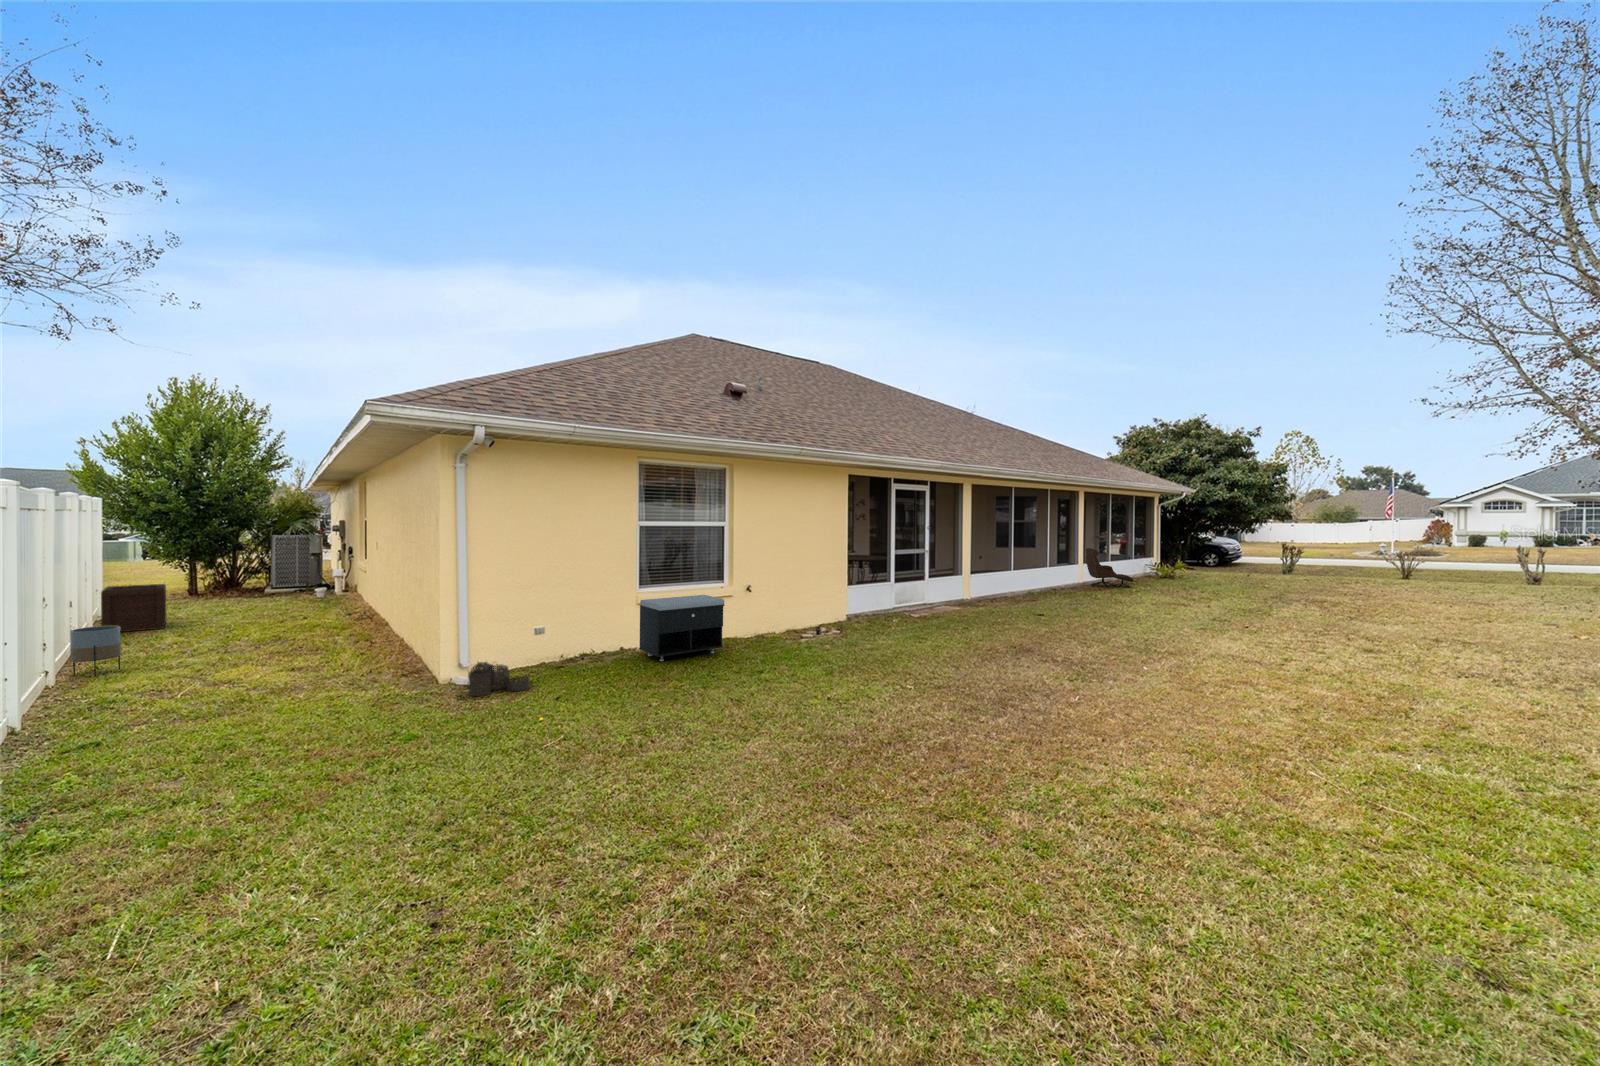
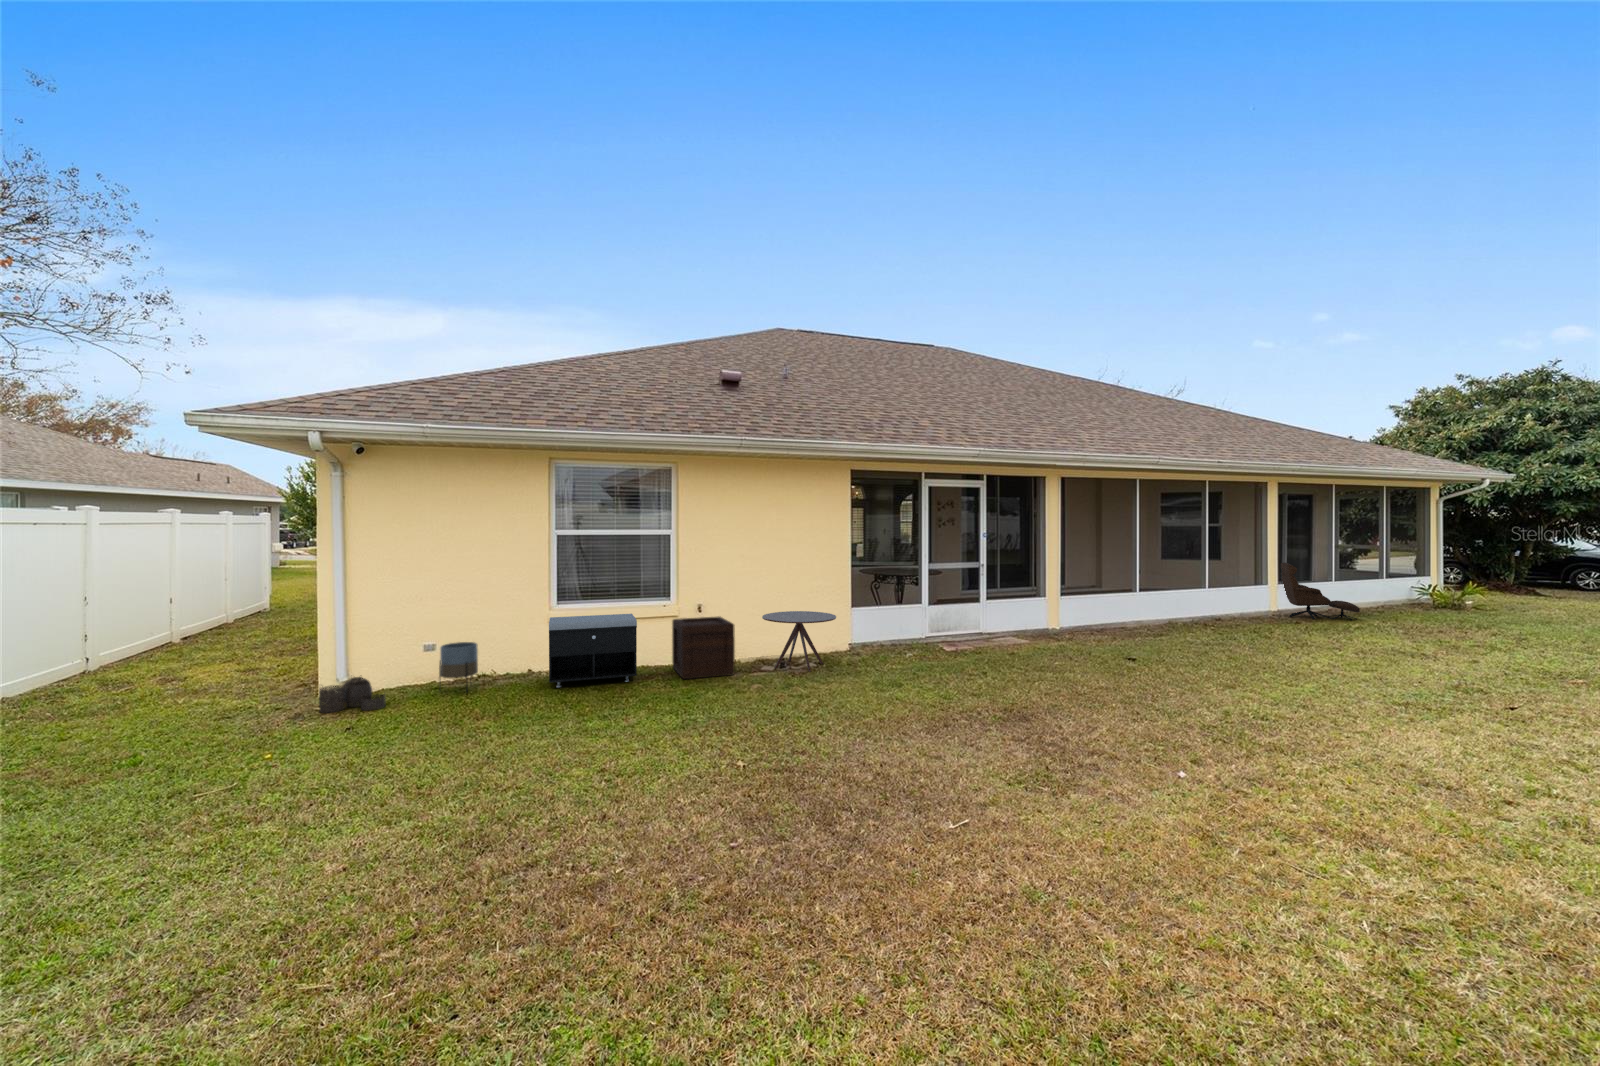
wooden crate: present [101,584,166,632] -> present [672,616,735,679]
round table: none [800,589,860,637] -> present [762,611,836,672]
planter: present [70,626,121,677] -> present [439,642,478,686]

